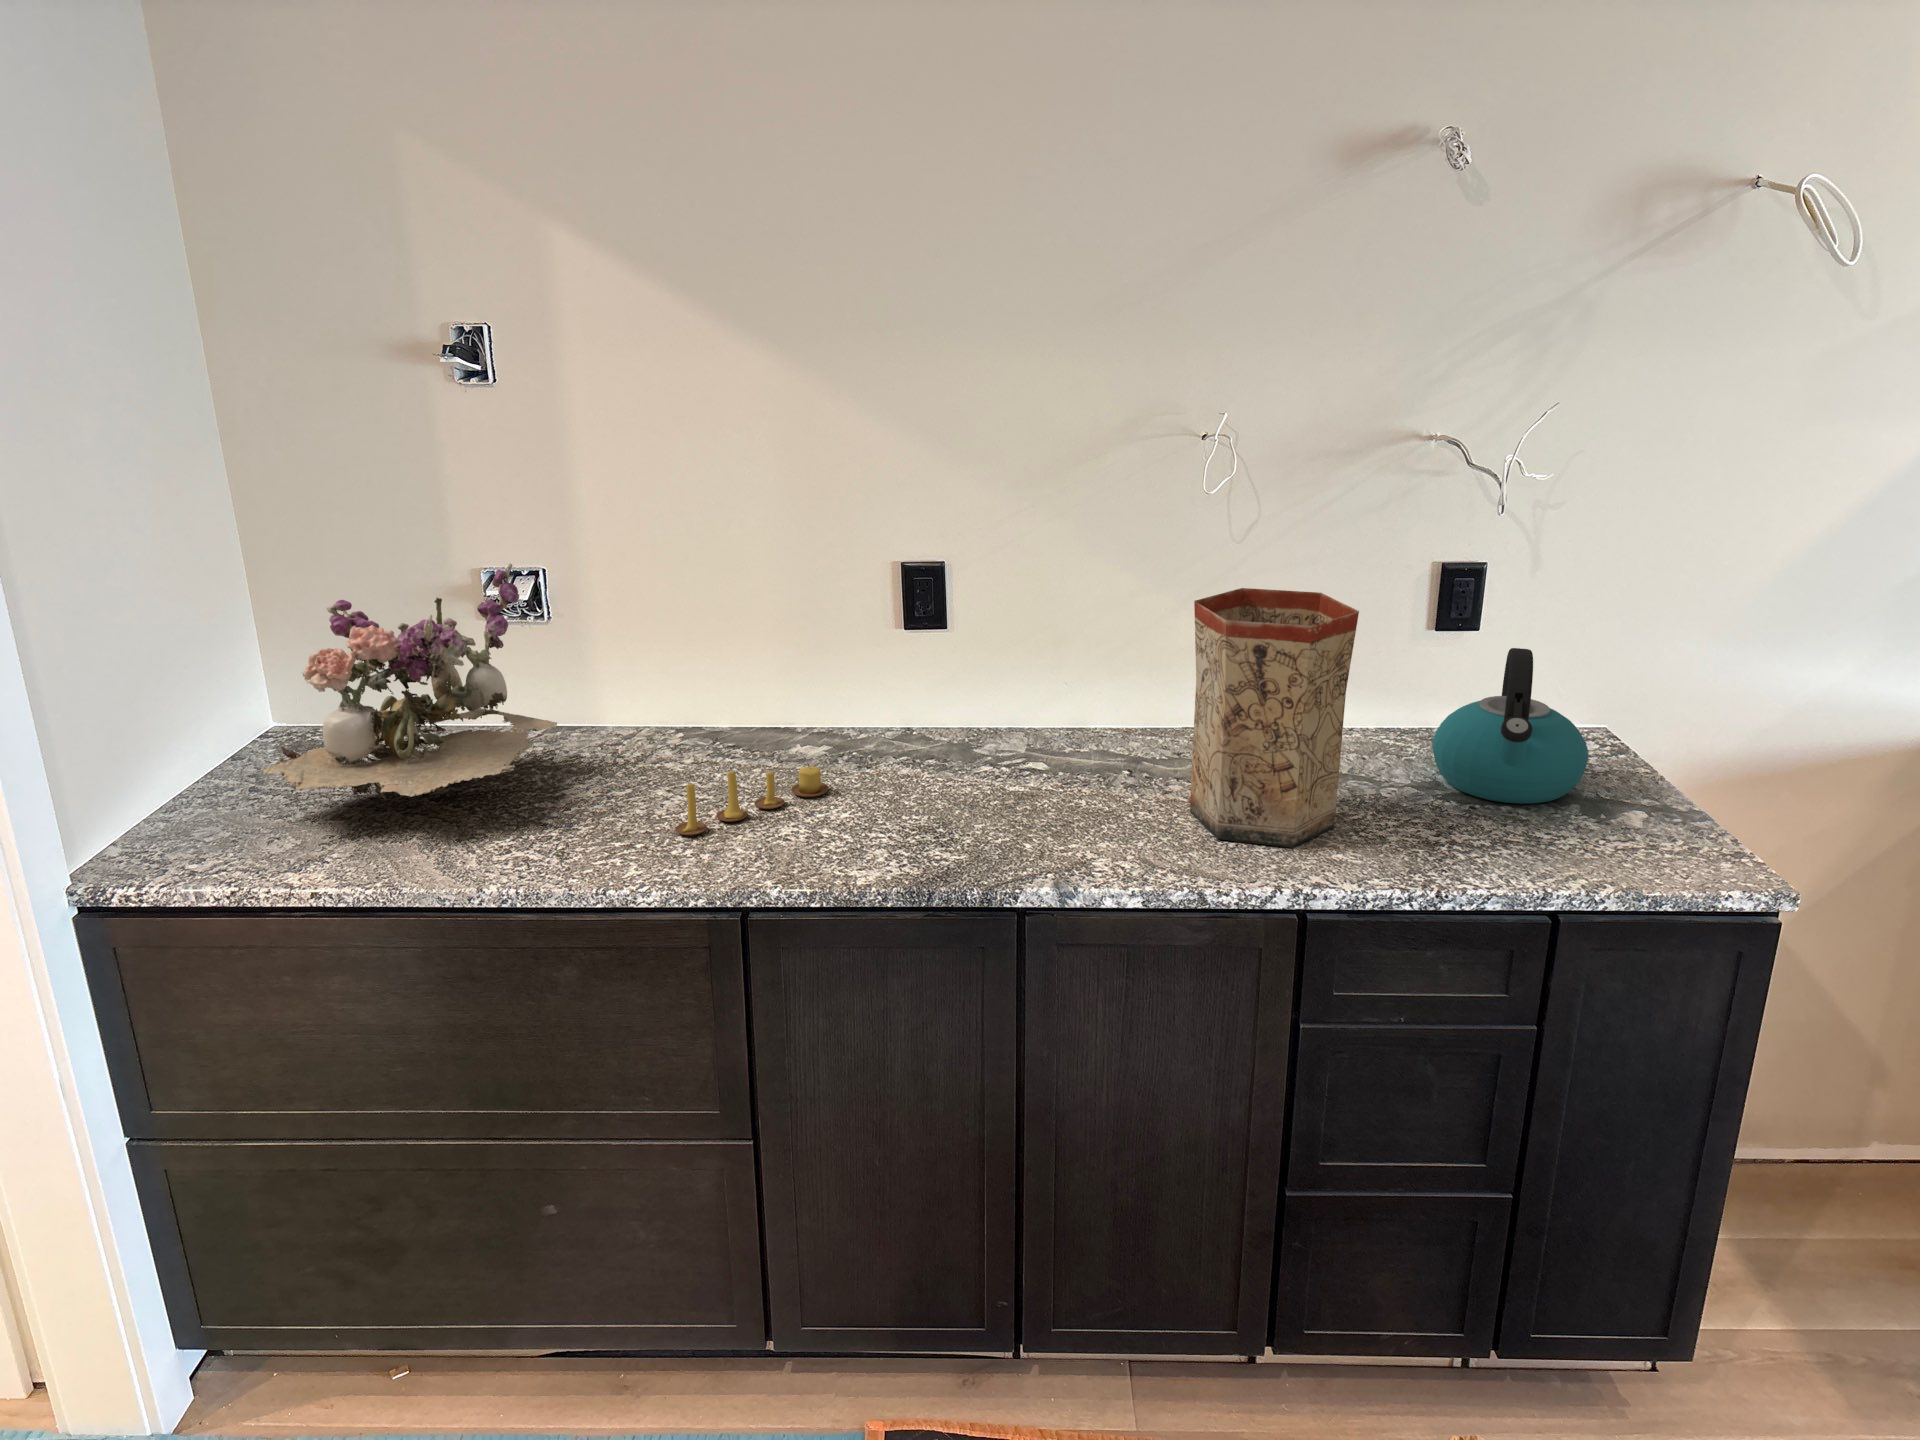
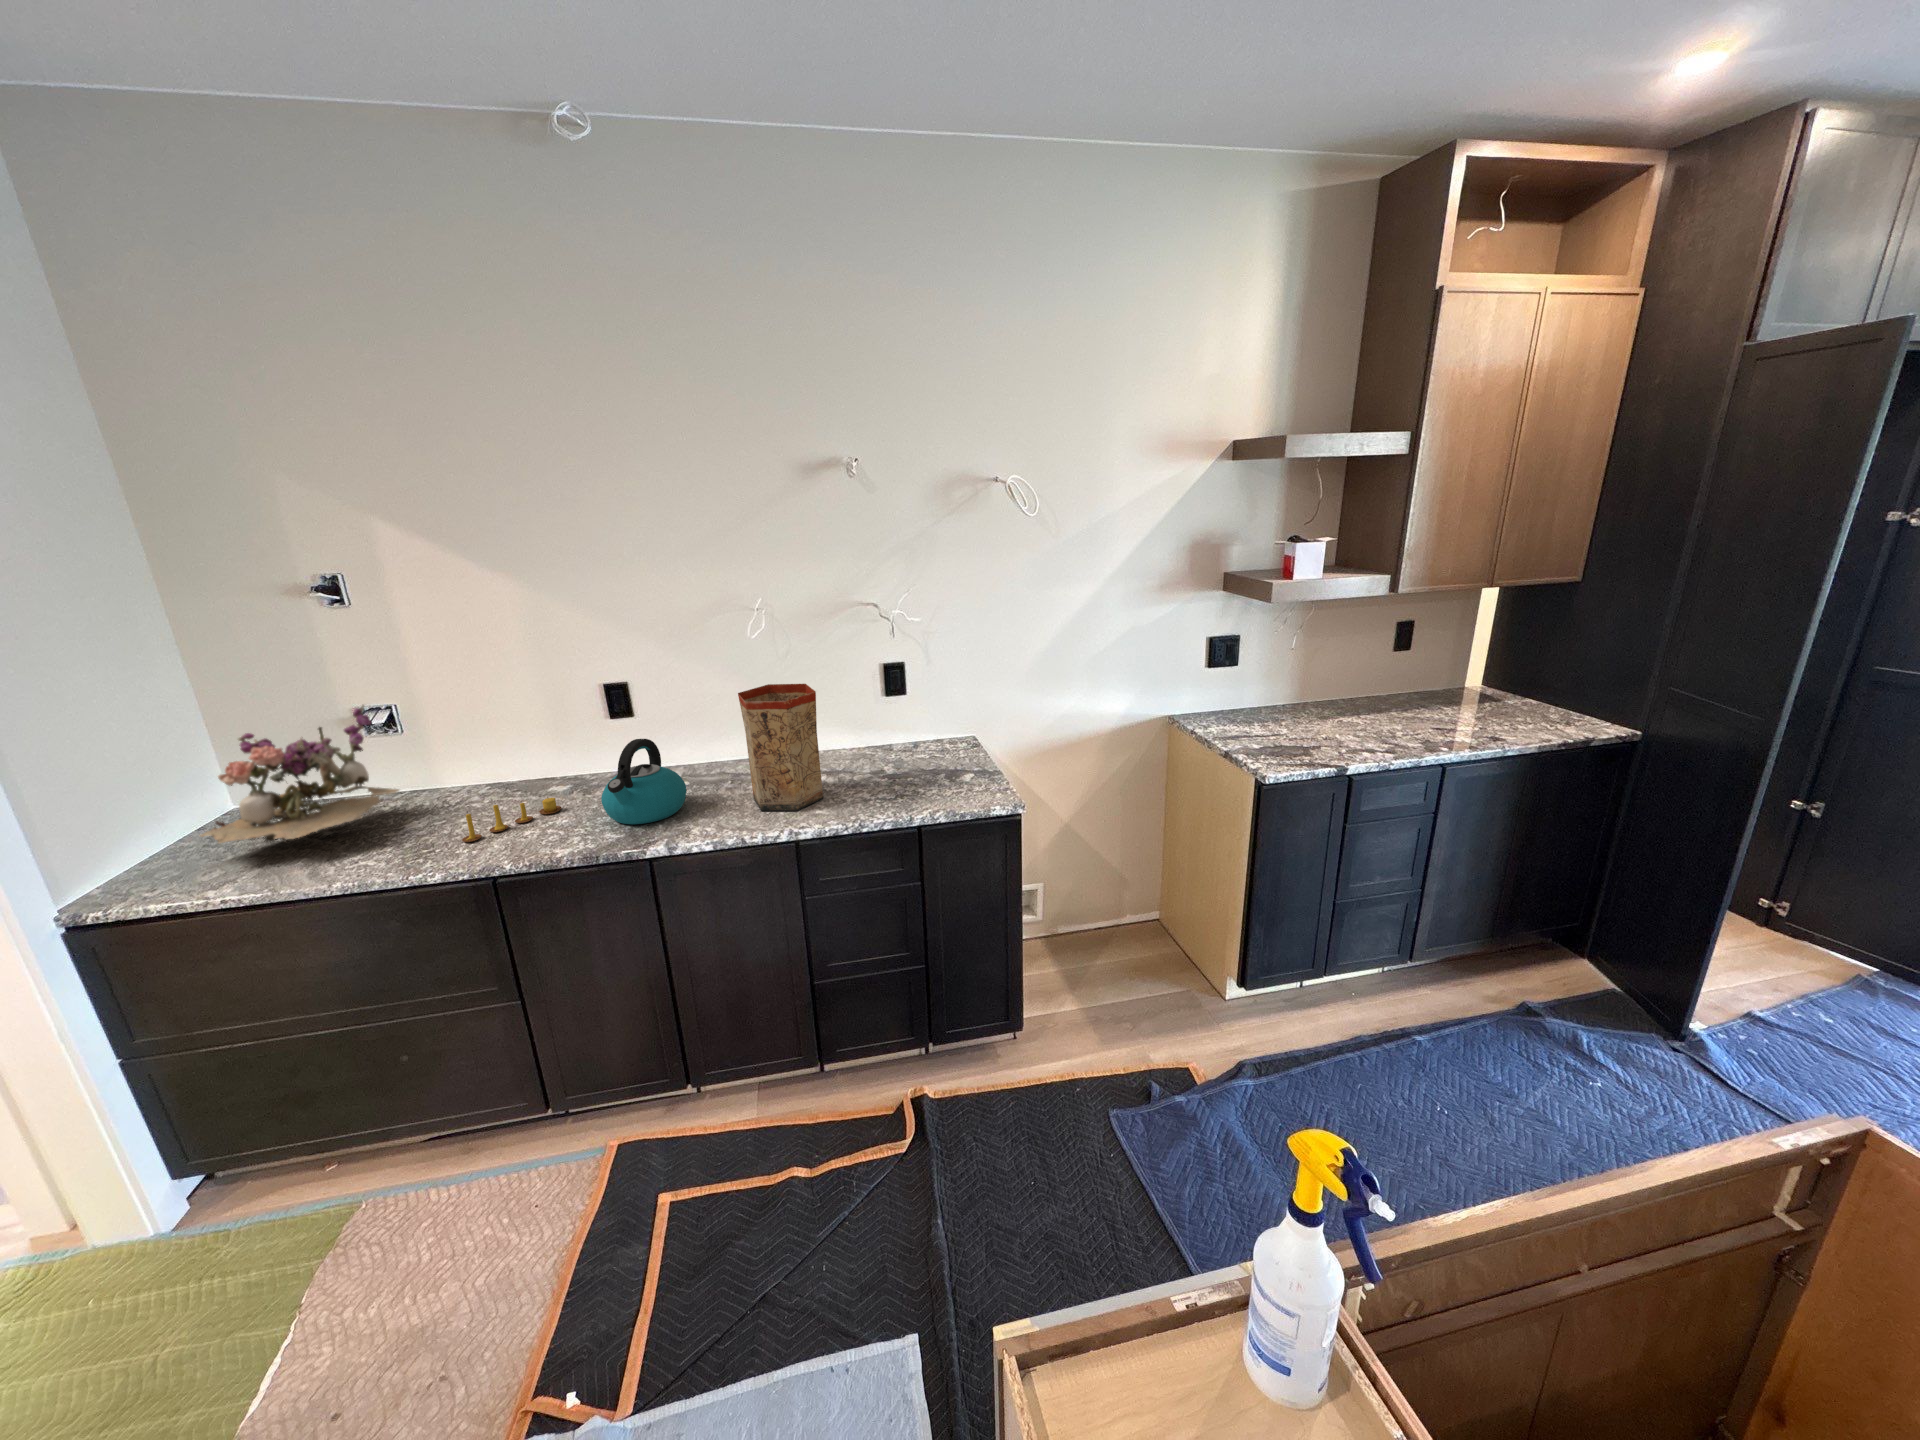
kettle: present [1432,648,1588,804] -> present [601,739,687,824]

